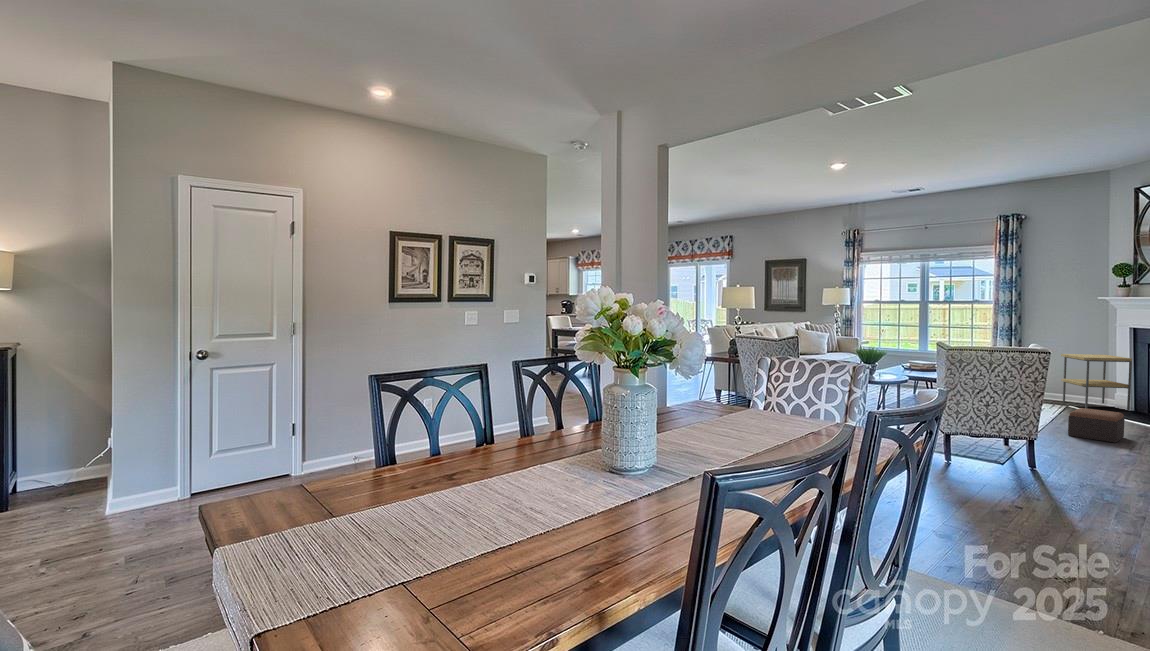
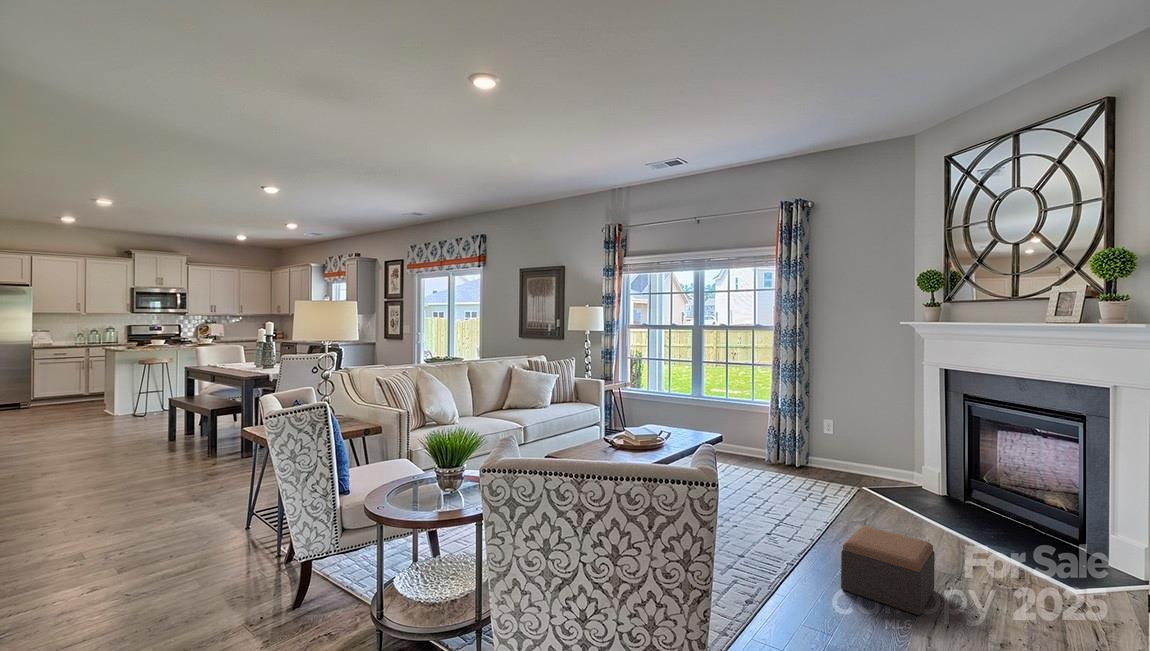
side table: present [1061,354,1132,410] -> none [856,406,946,497]

